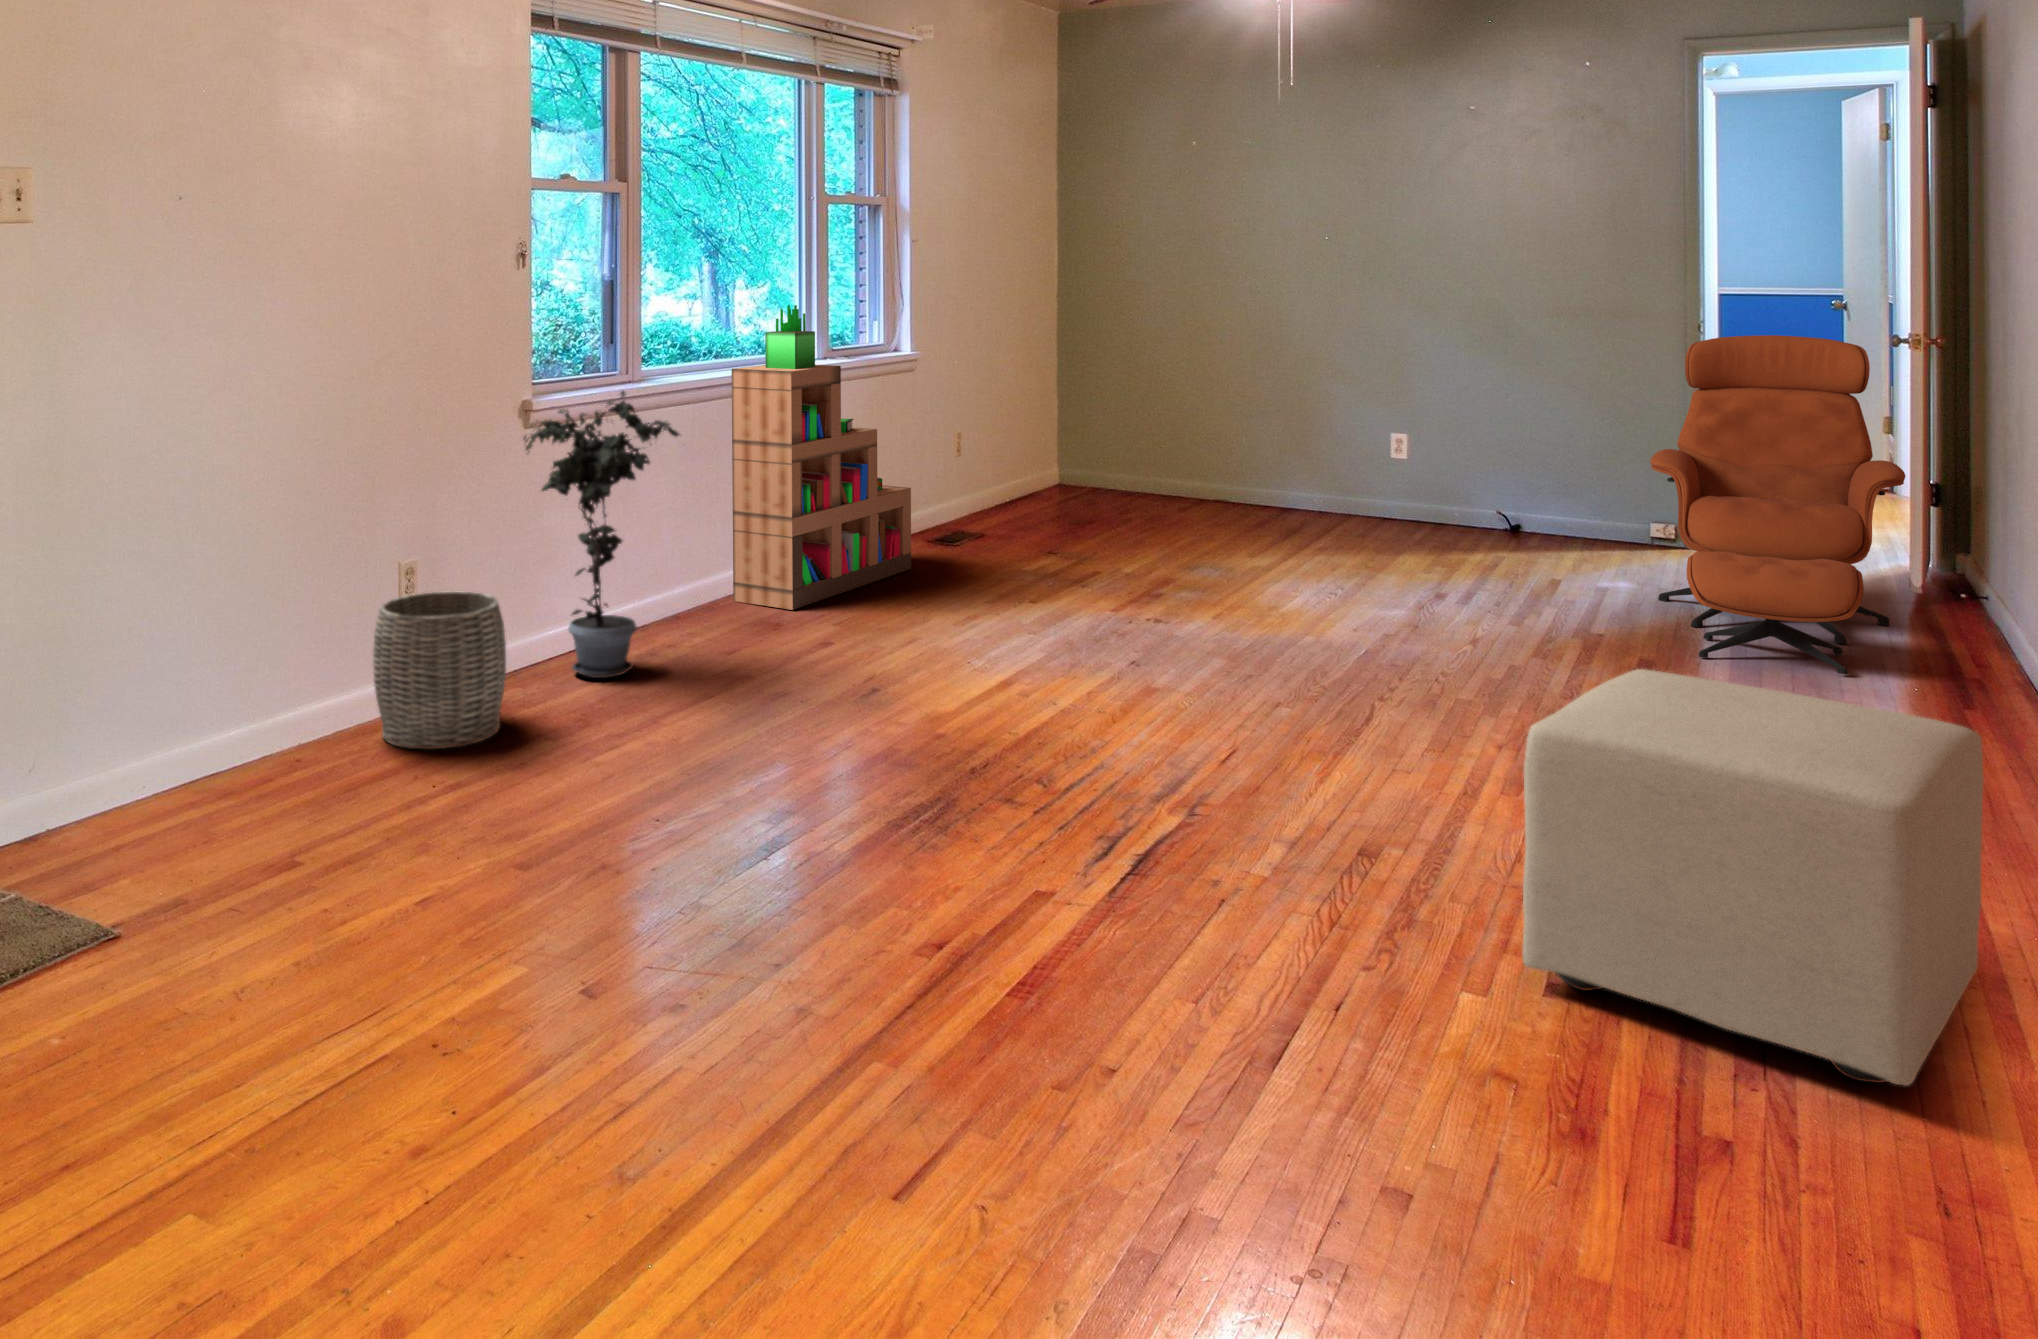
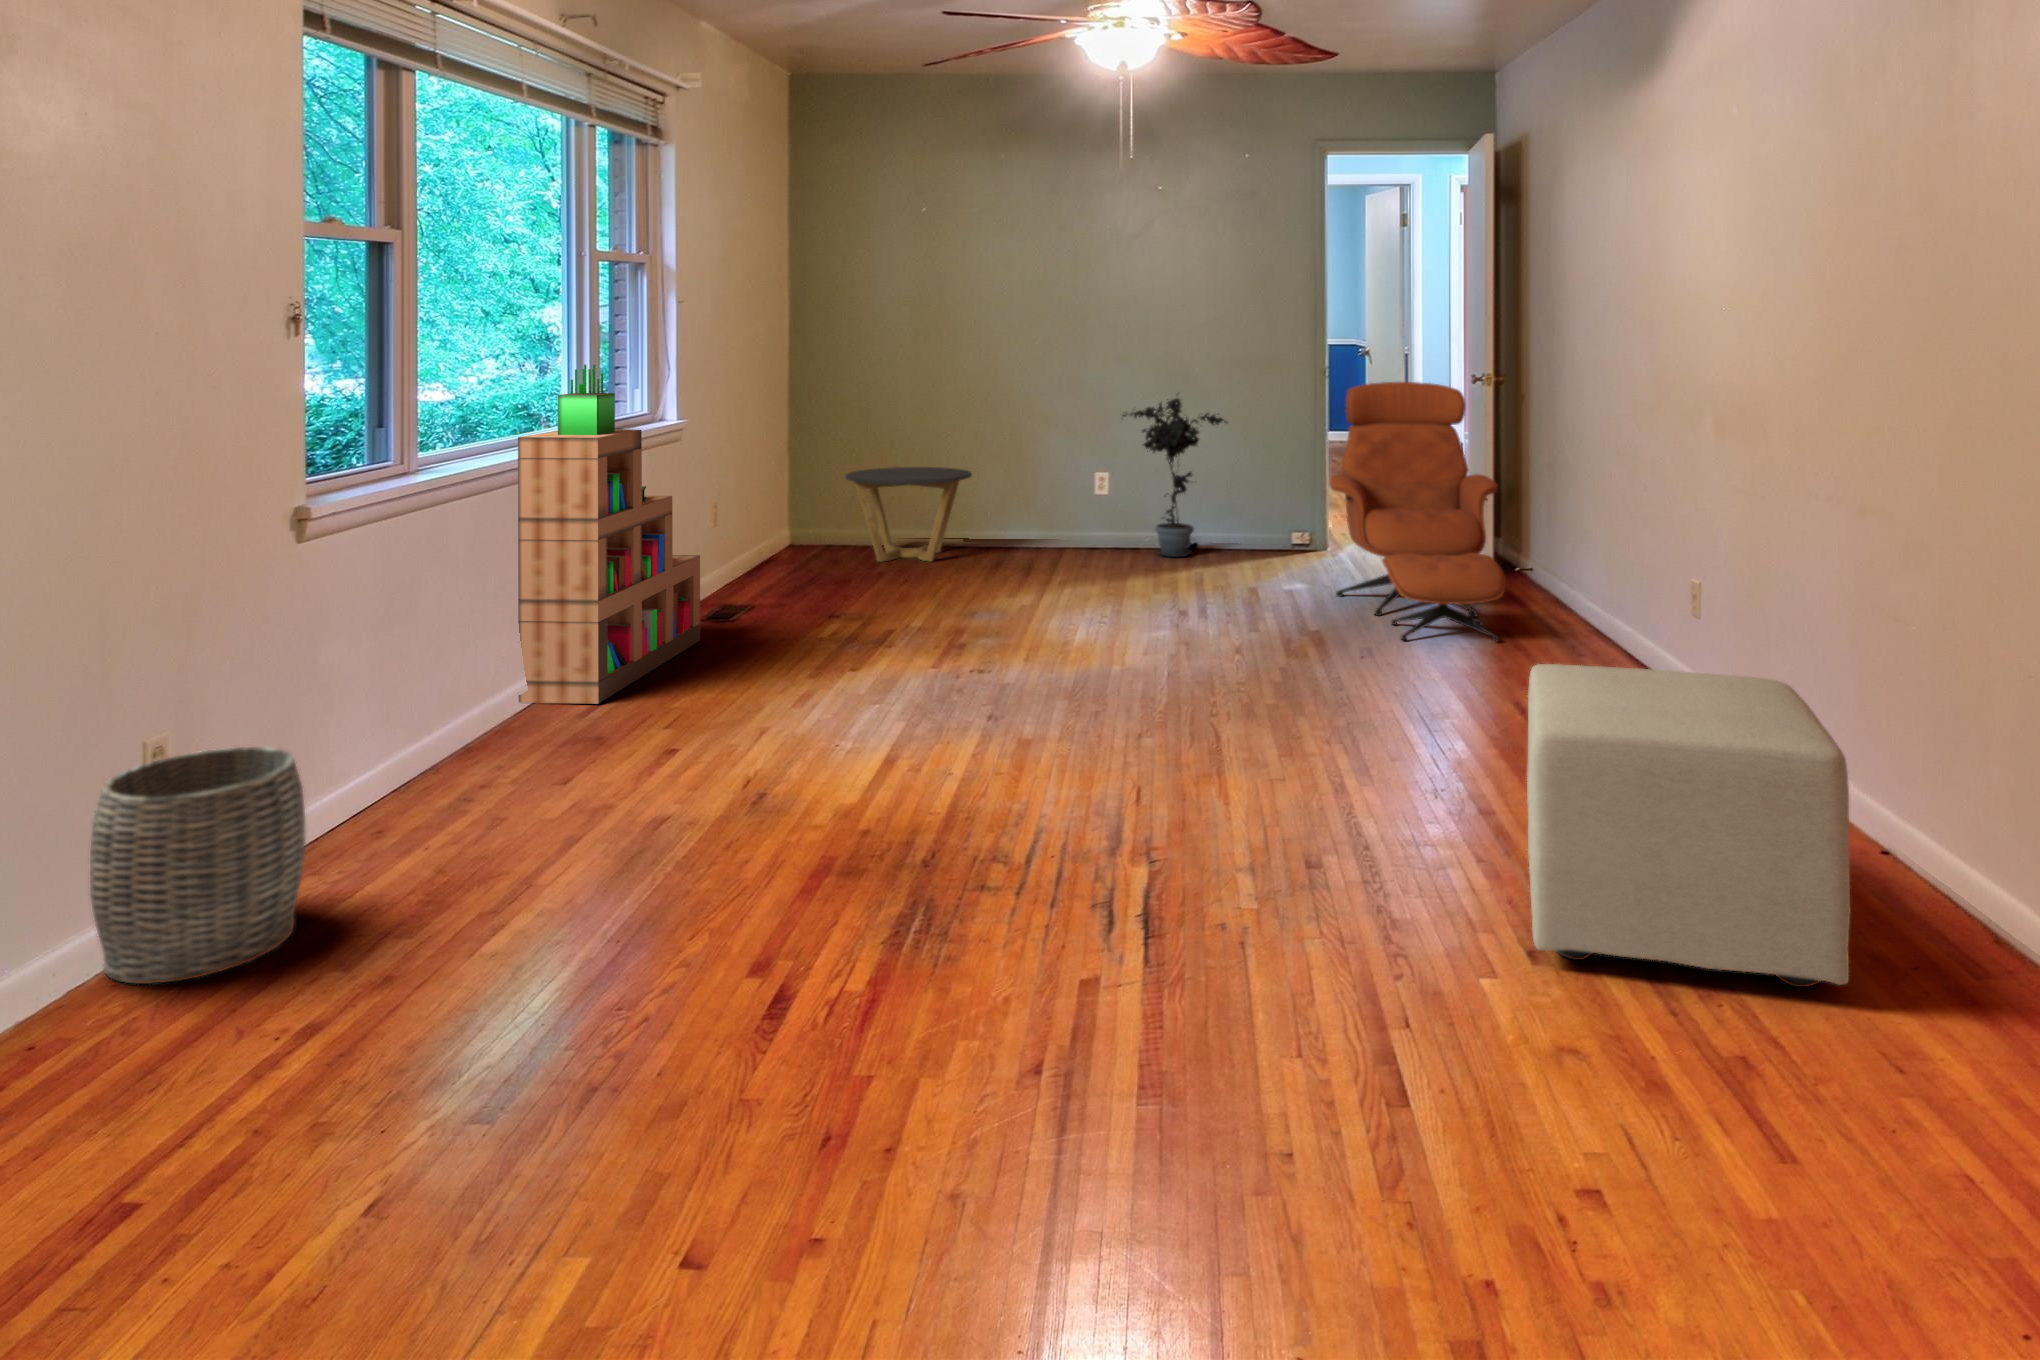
potted plant: present [524,391,680,678] -> present [1123,398,1227,557]
side table: none [1100,417,1238,519] -> present [845,467,972,562]

